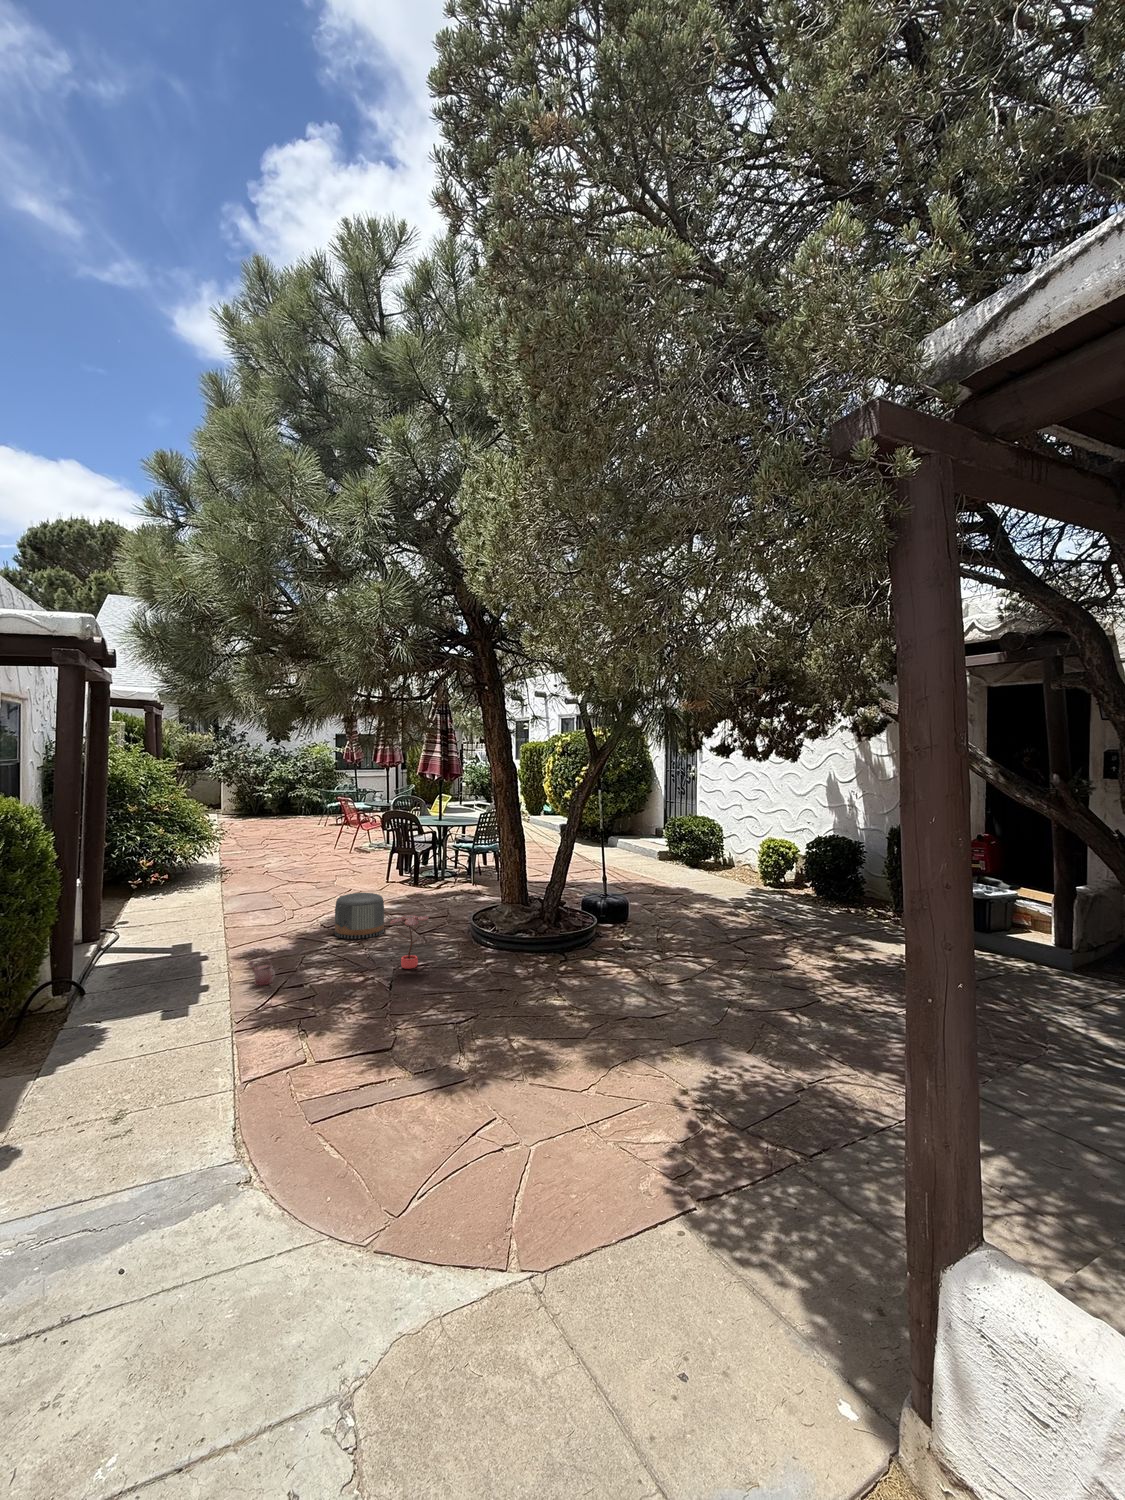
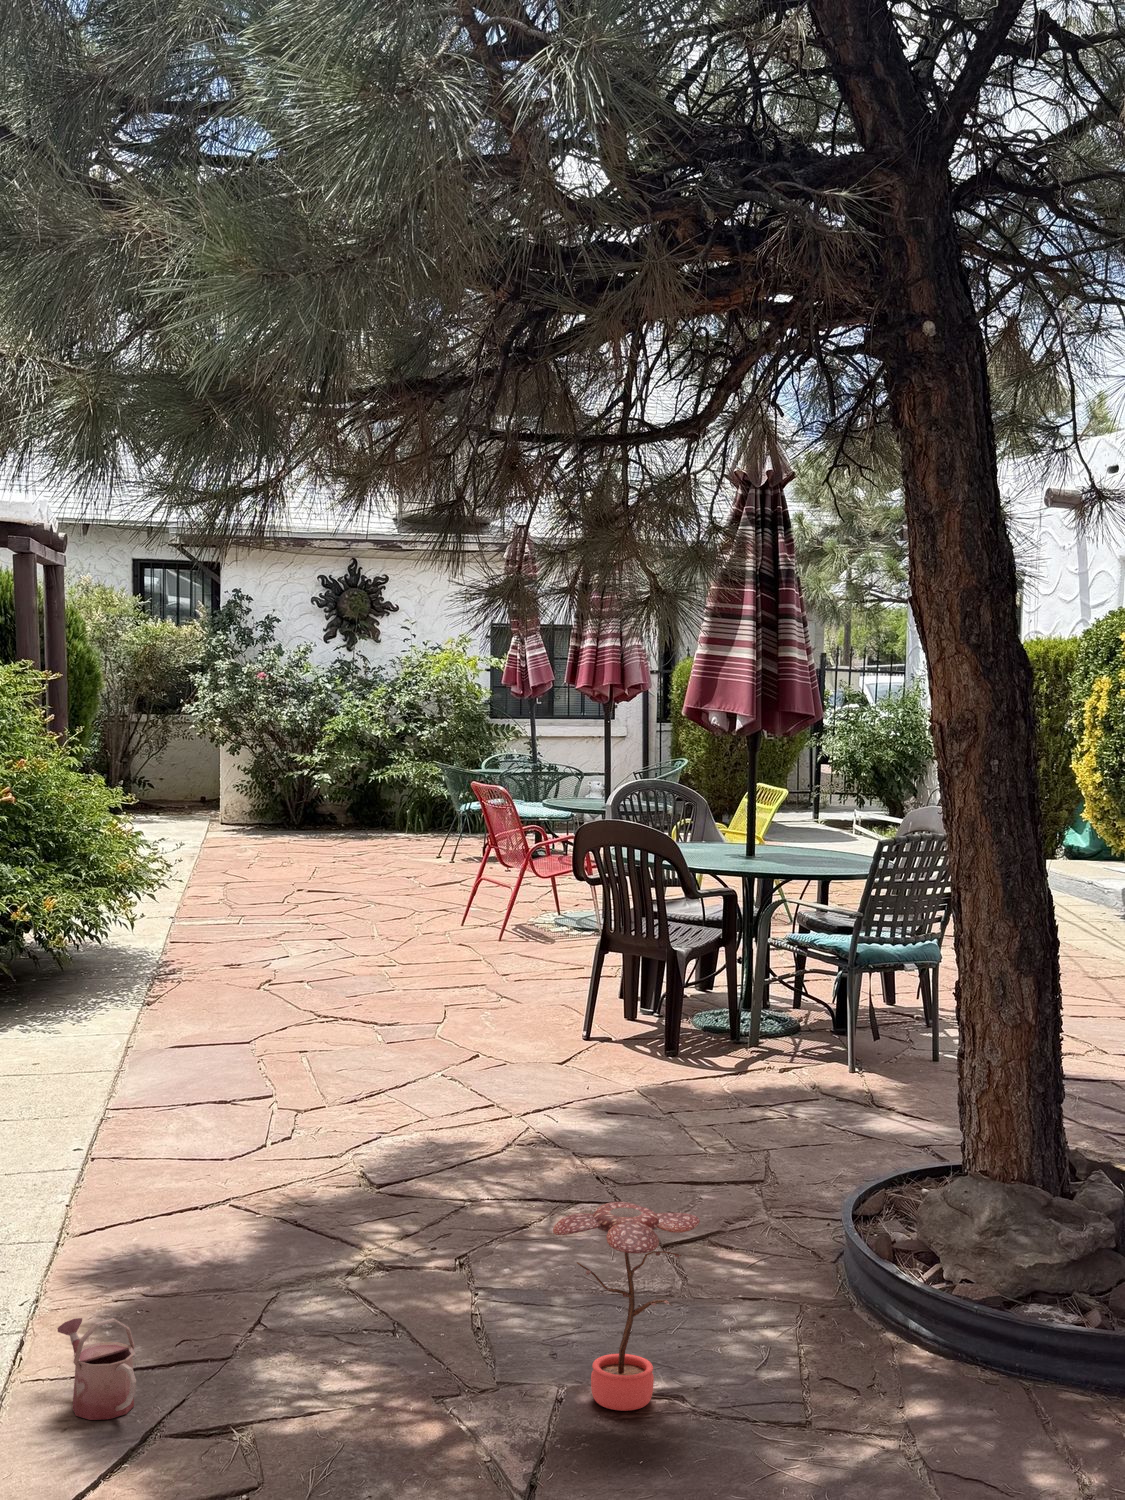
pouf: present [335,893,384,939] -> none [395,1083,555,1243]

